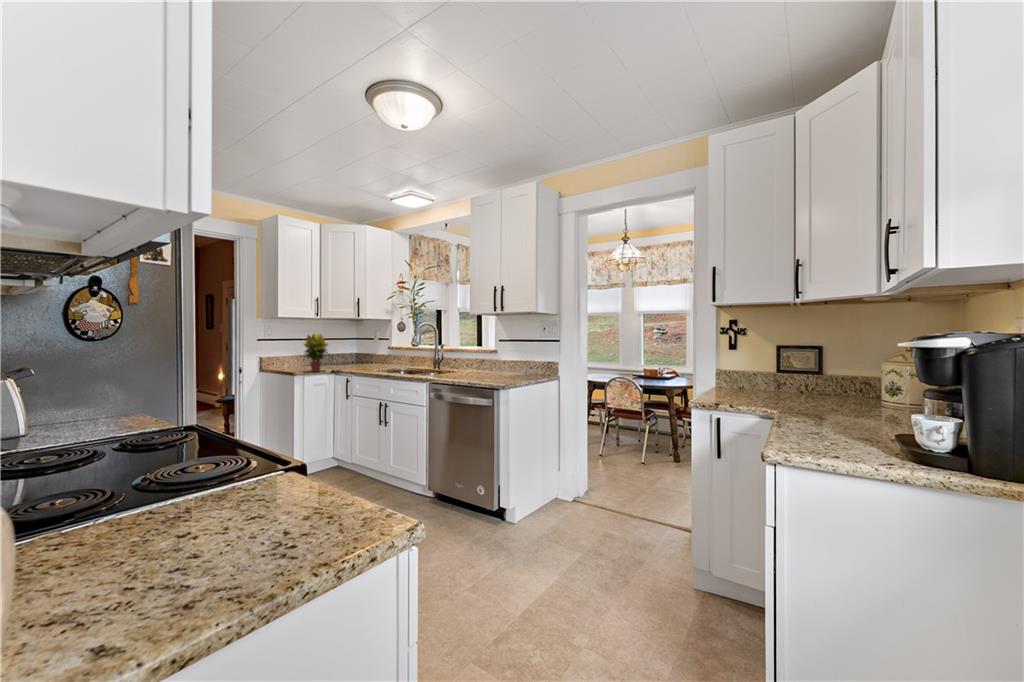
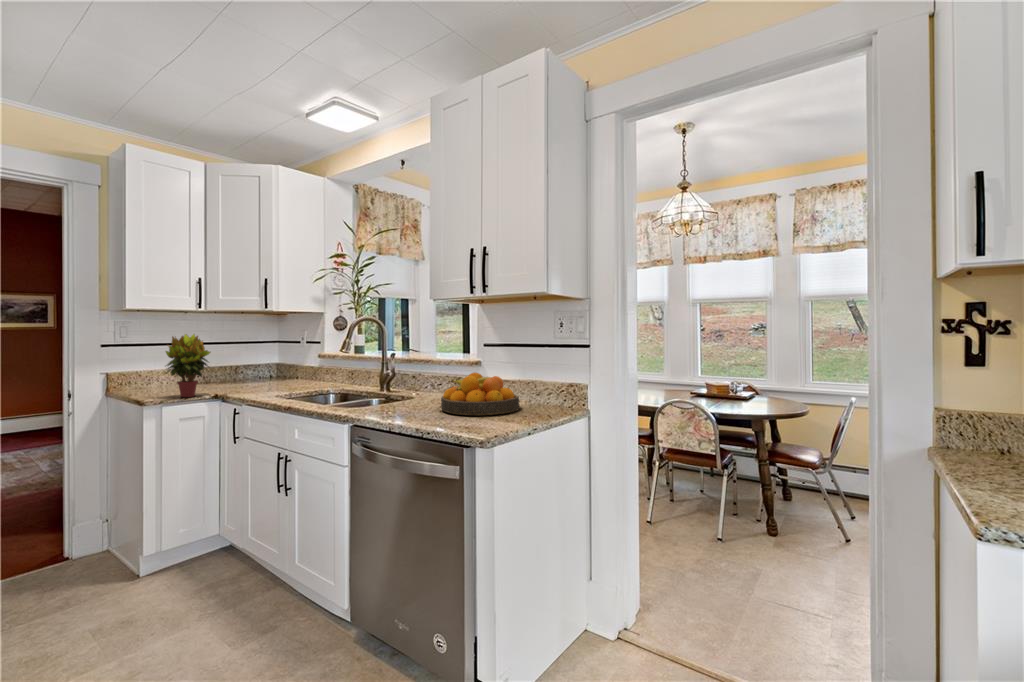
fruit bowl: none [477,356,522,378] -> present [441,373,519,415]

